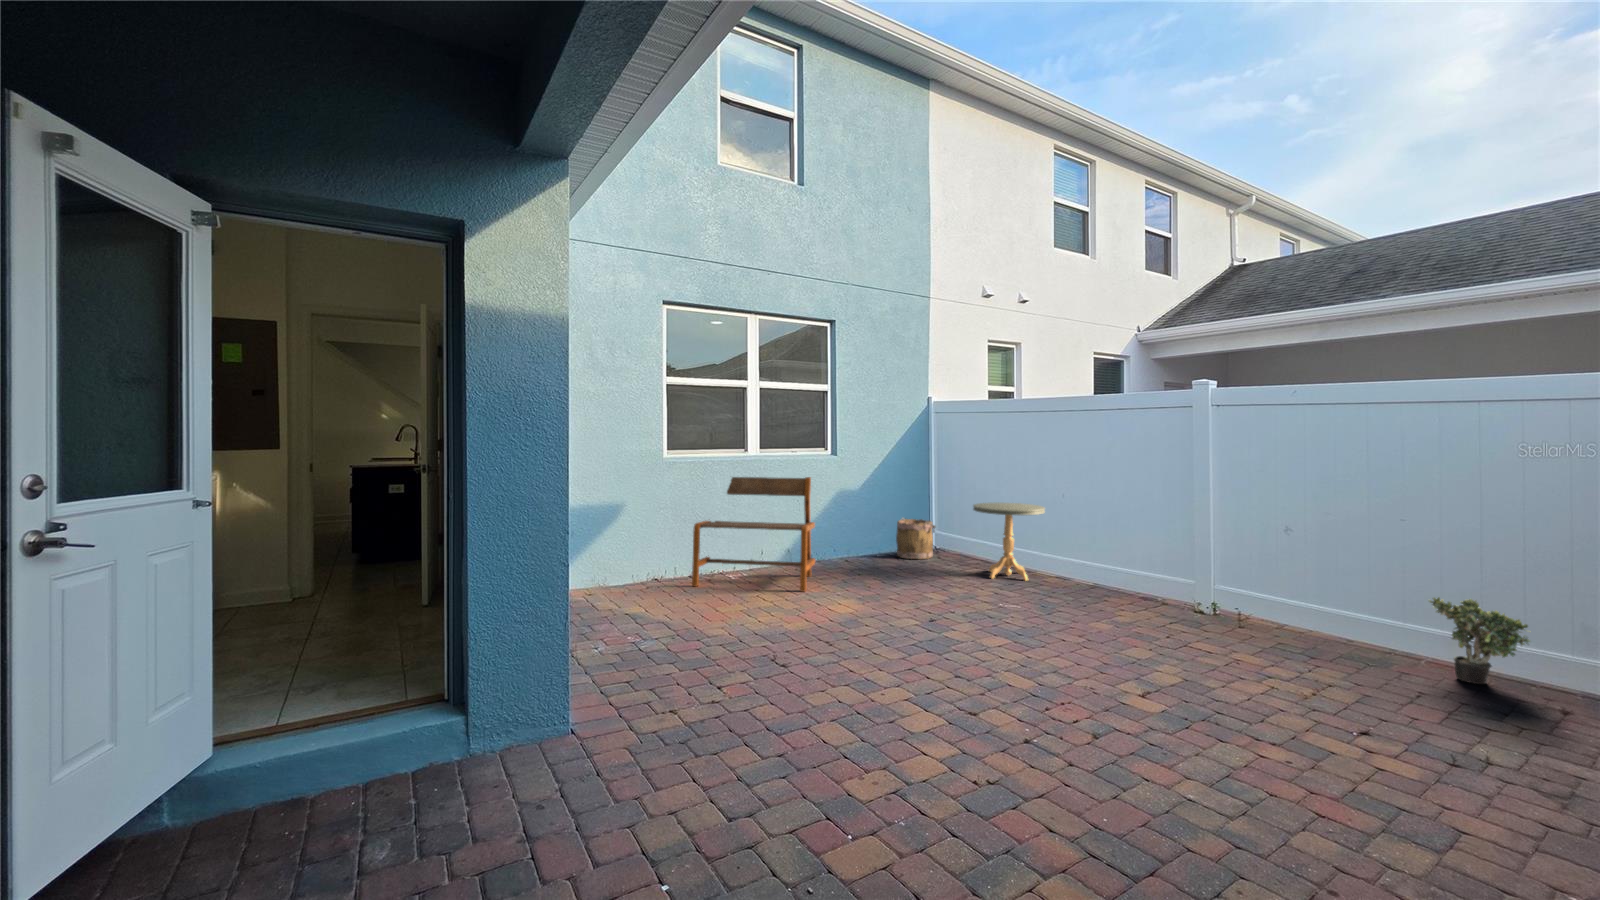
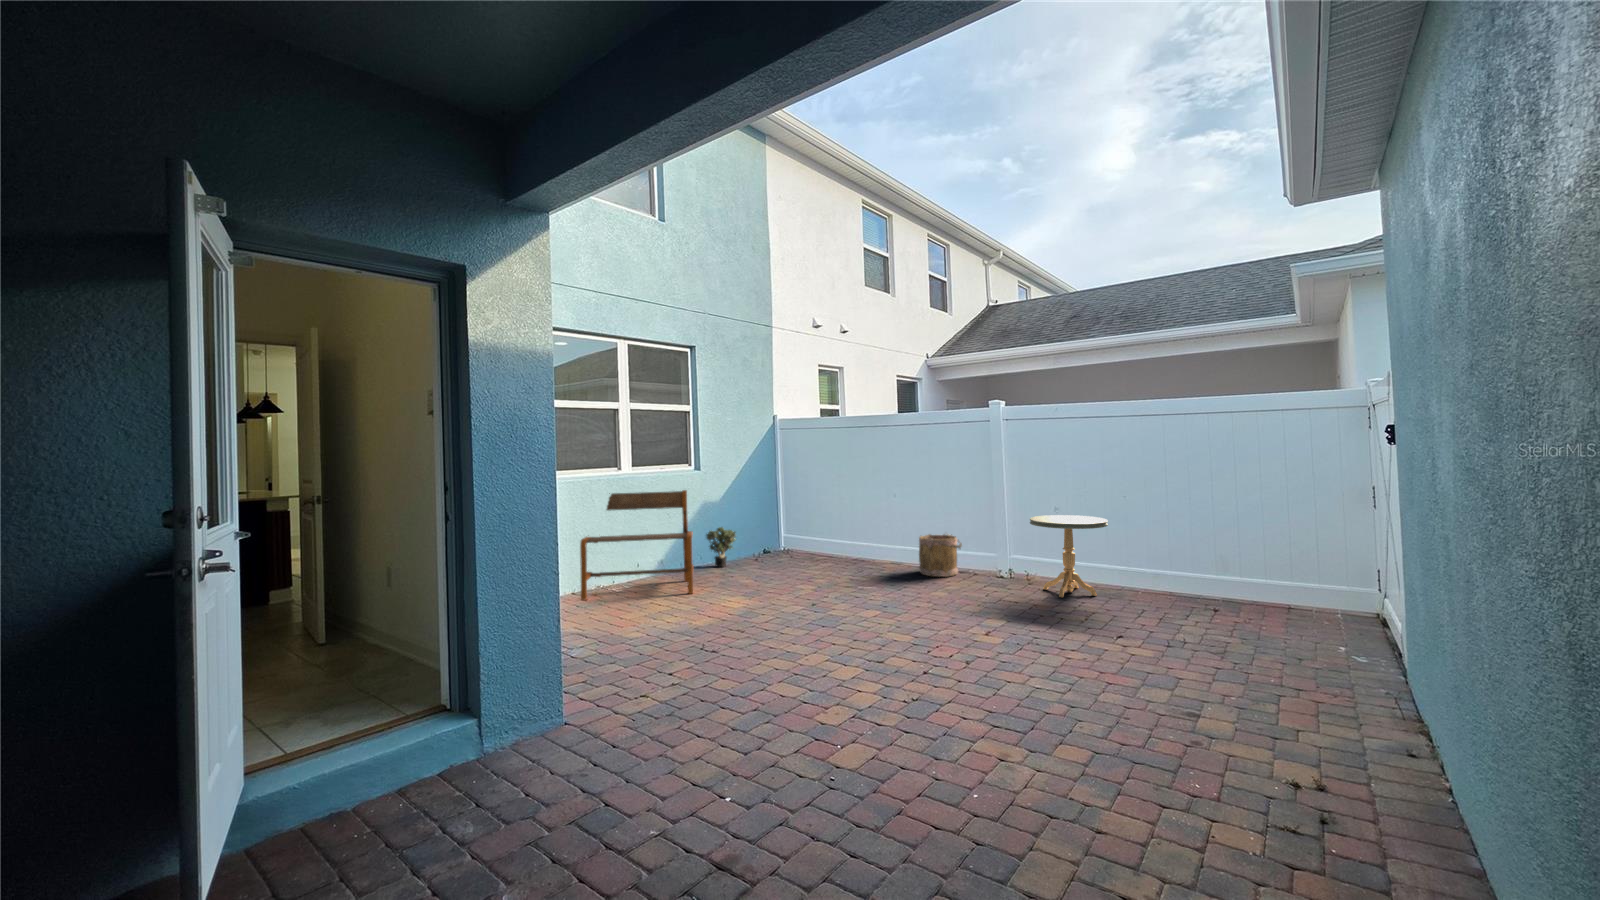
side table: present [973,502,1045,580] -> present [1030,515,1108,597]
bucket: present [896,518,936,559] -> present [919,534,962,577]
potted plant: present [1429,598,1530,684] -> present [706,527,736,567]

